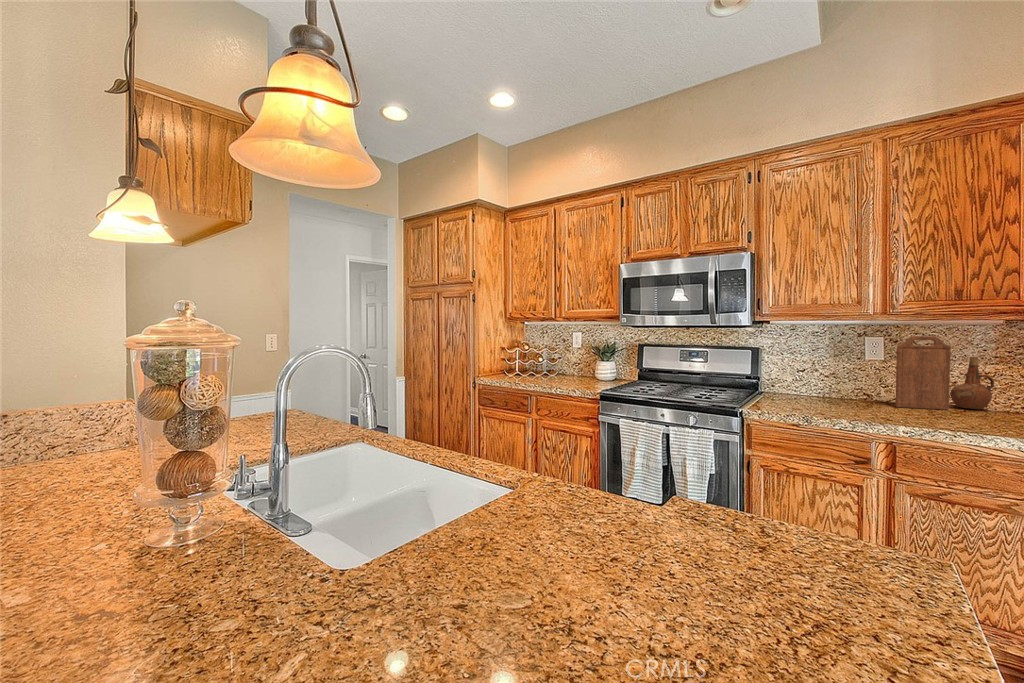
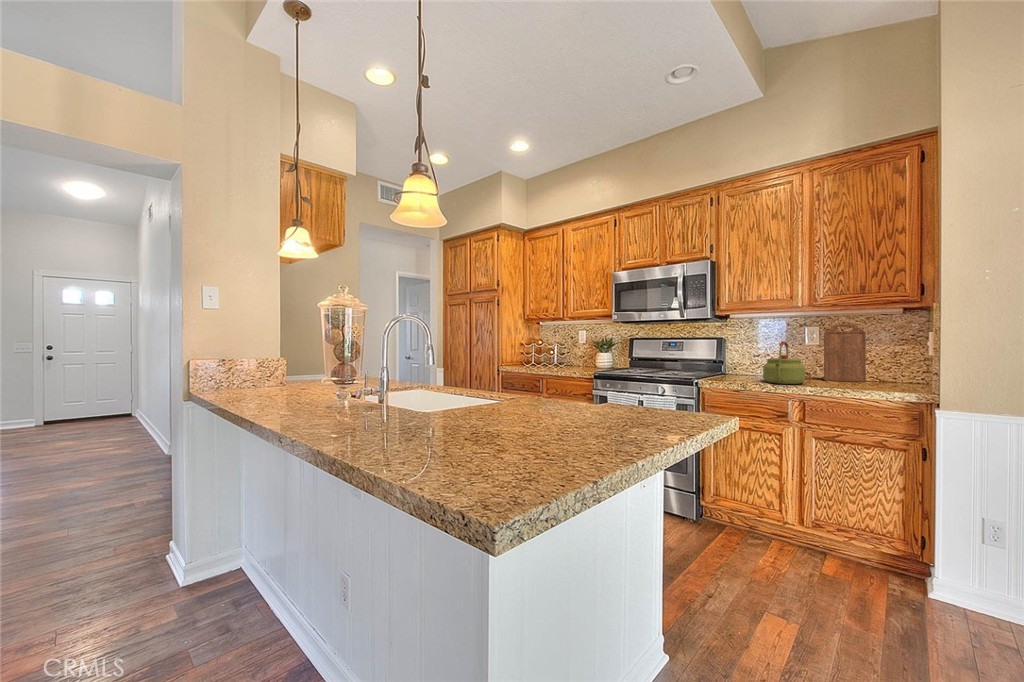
ceramic pitcher: present [950,357,994,409] -> none [871,340,903,382]
kettle: none [824,359,882,414] -> present [763,342,805,384]

